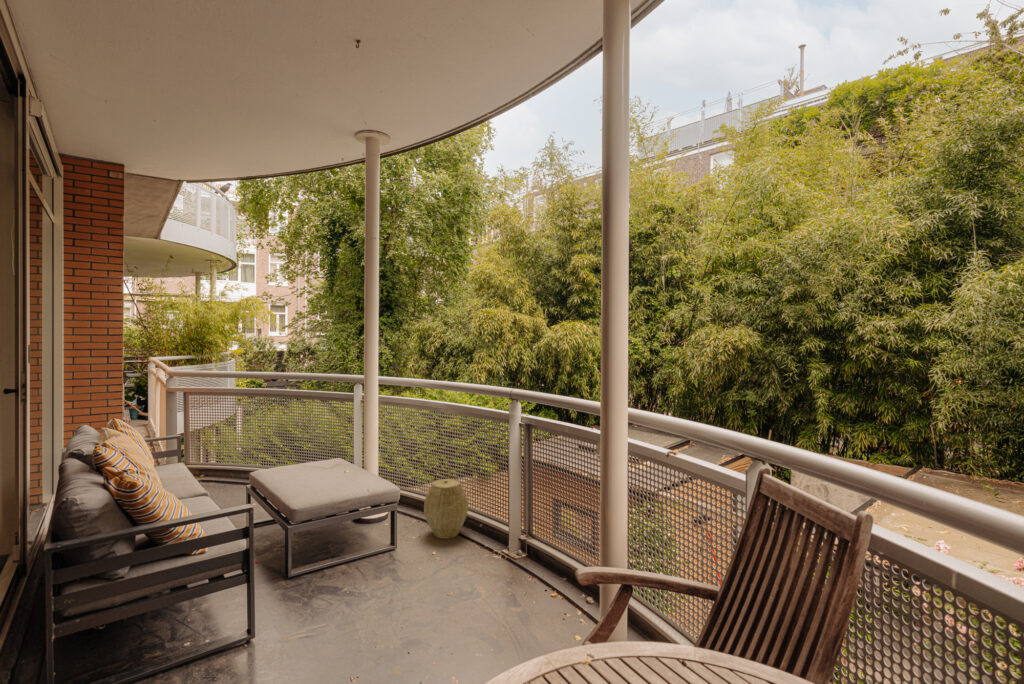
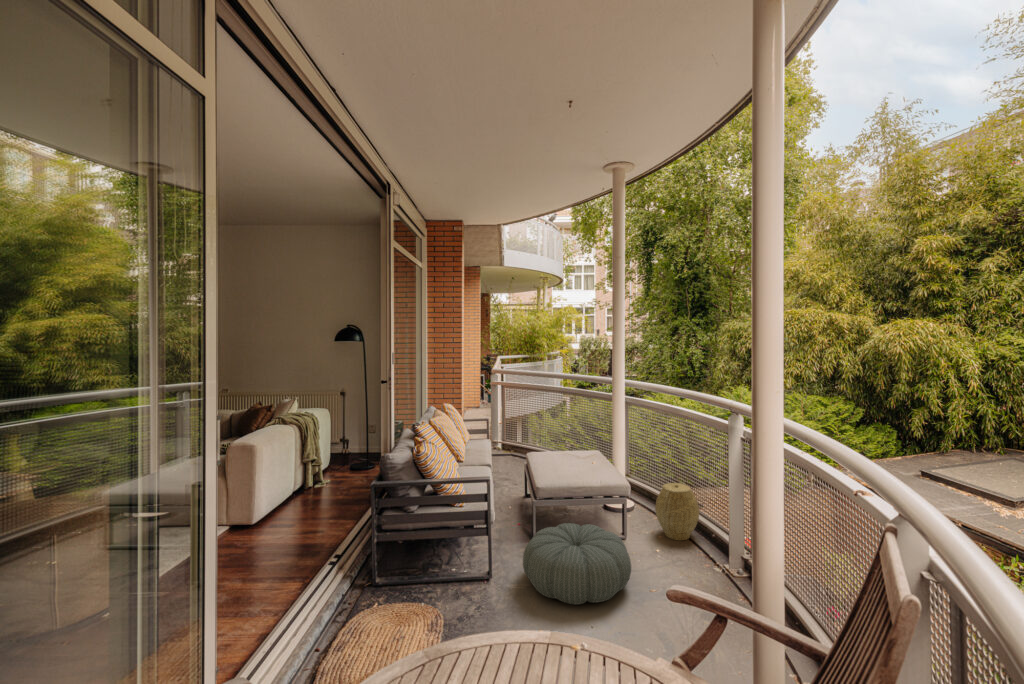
pouf: none [298,539,430,637] -> present [523,523,631,605]

